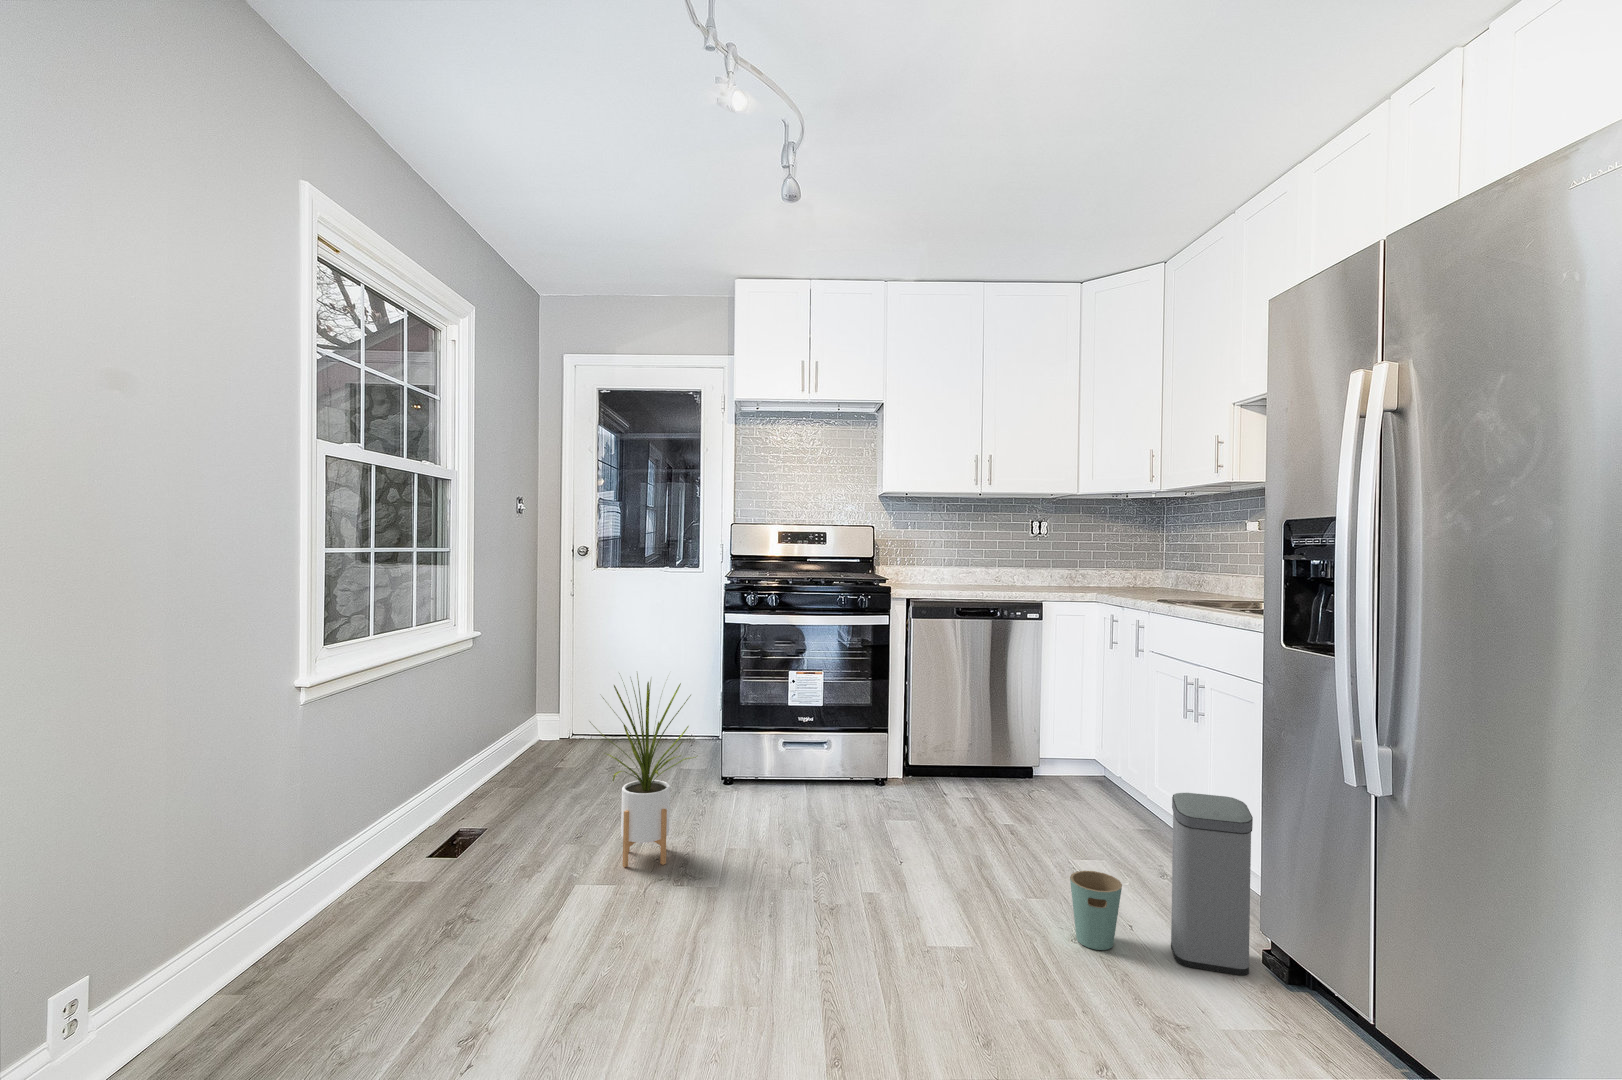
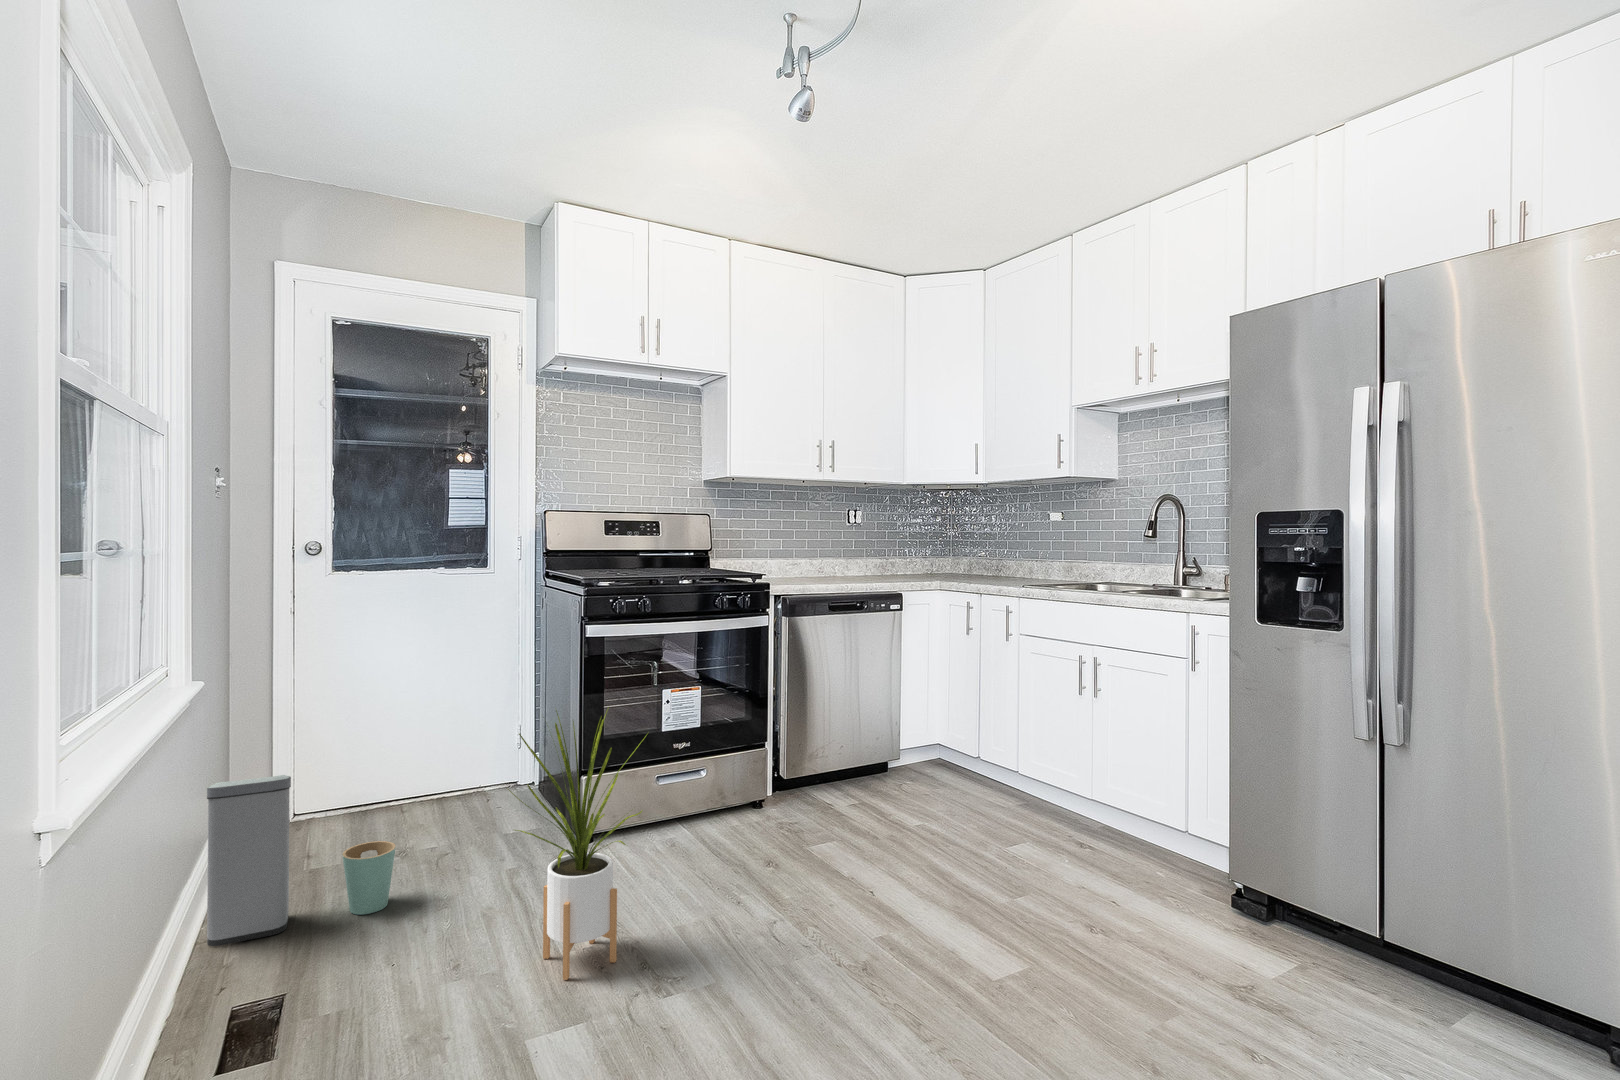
trash can: present [1070,793,1253,975] -> present [207,775,396,946]

